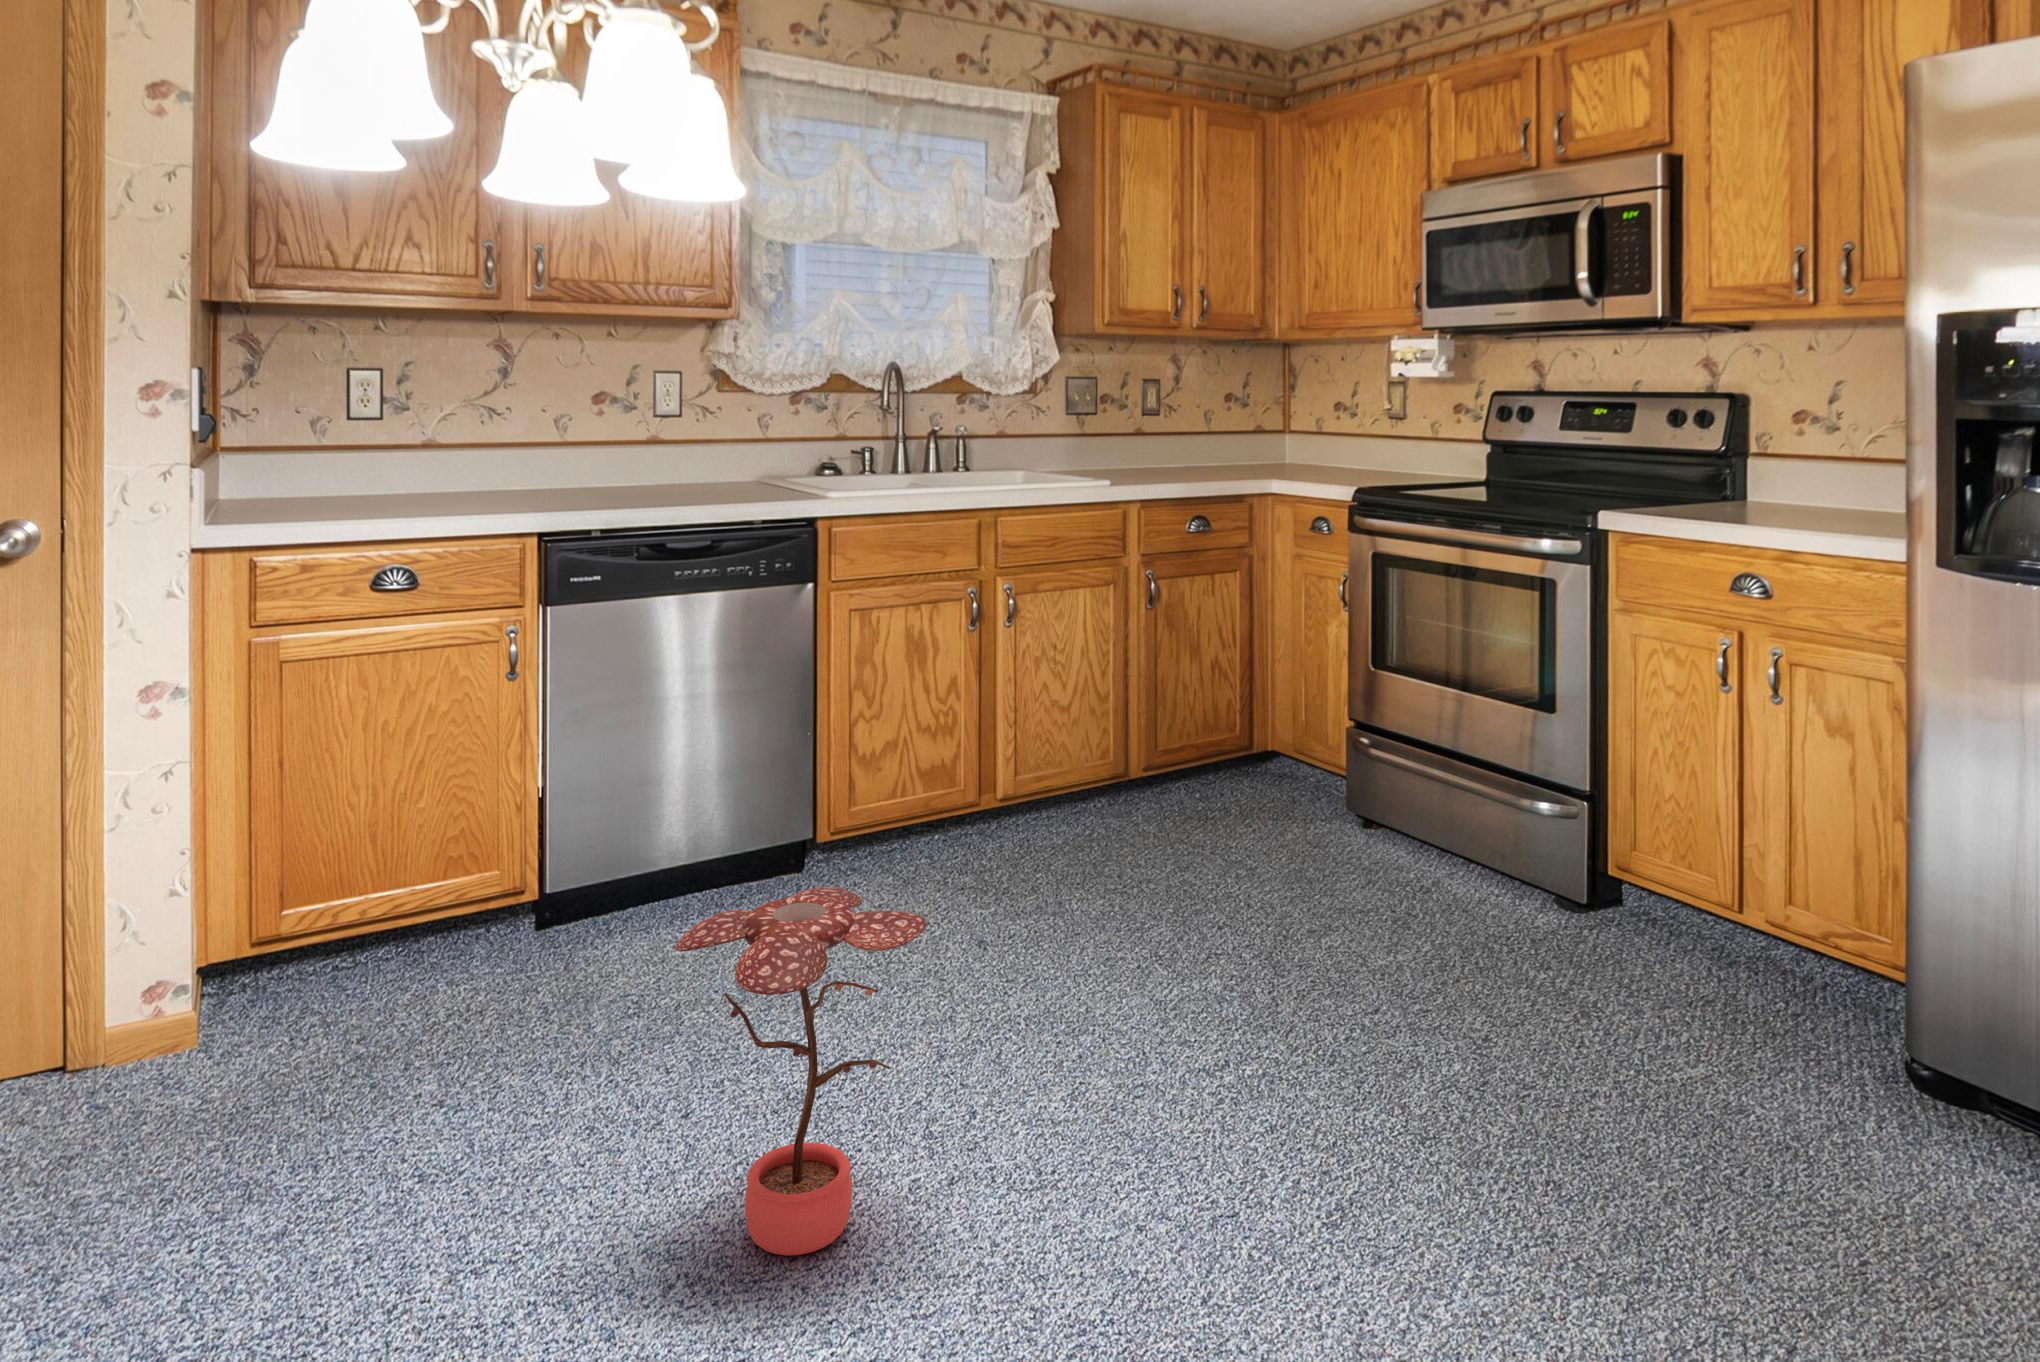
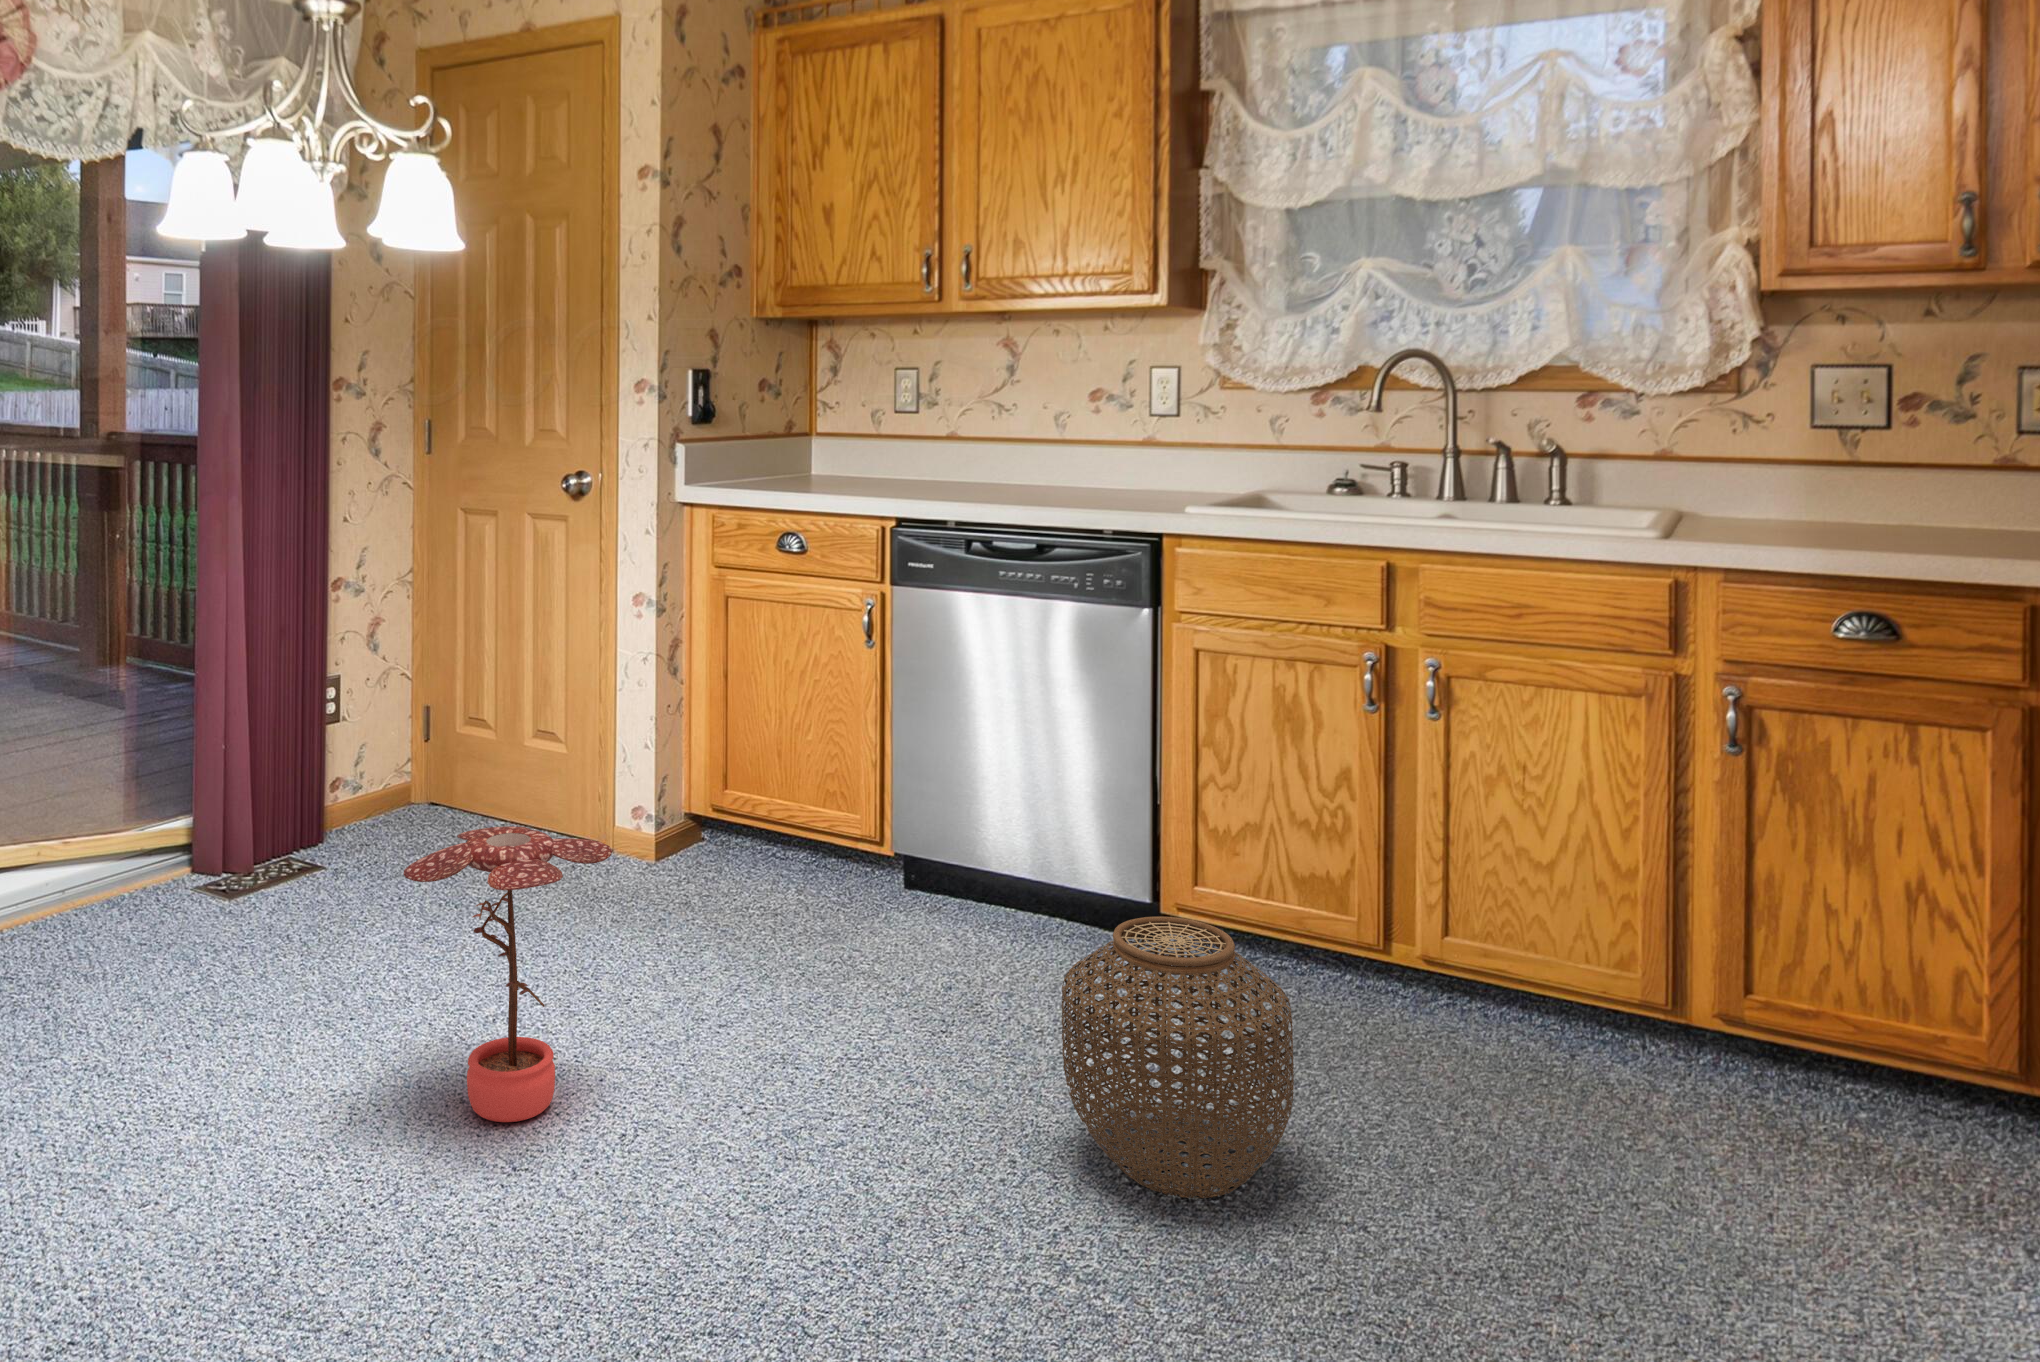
woven basket: none [1068,775,1230,972] -> present [1061,917,1294,1198]

